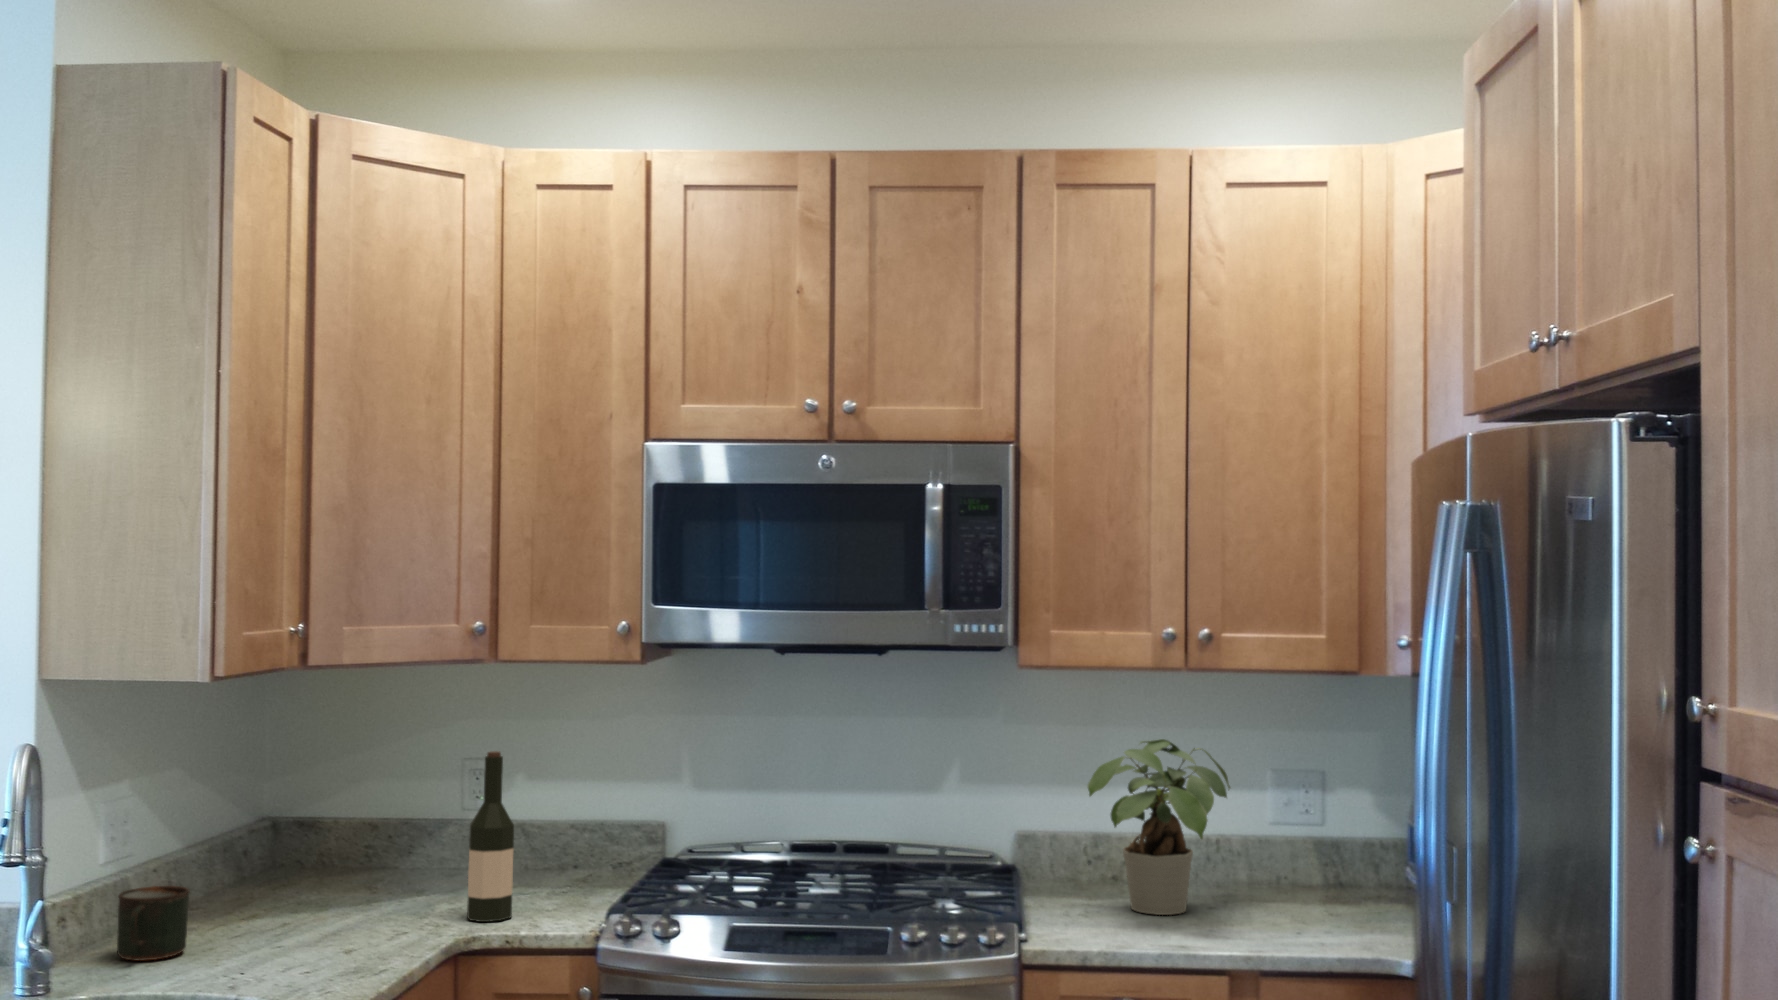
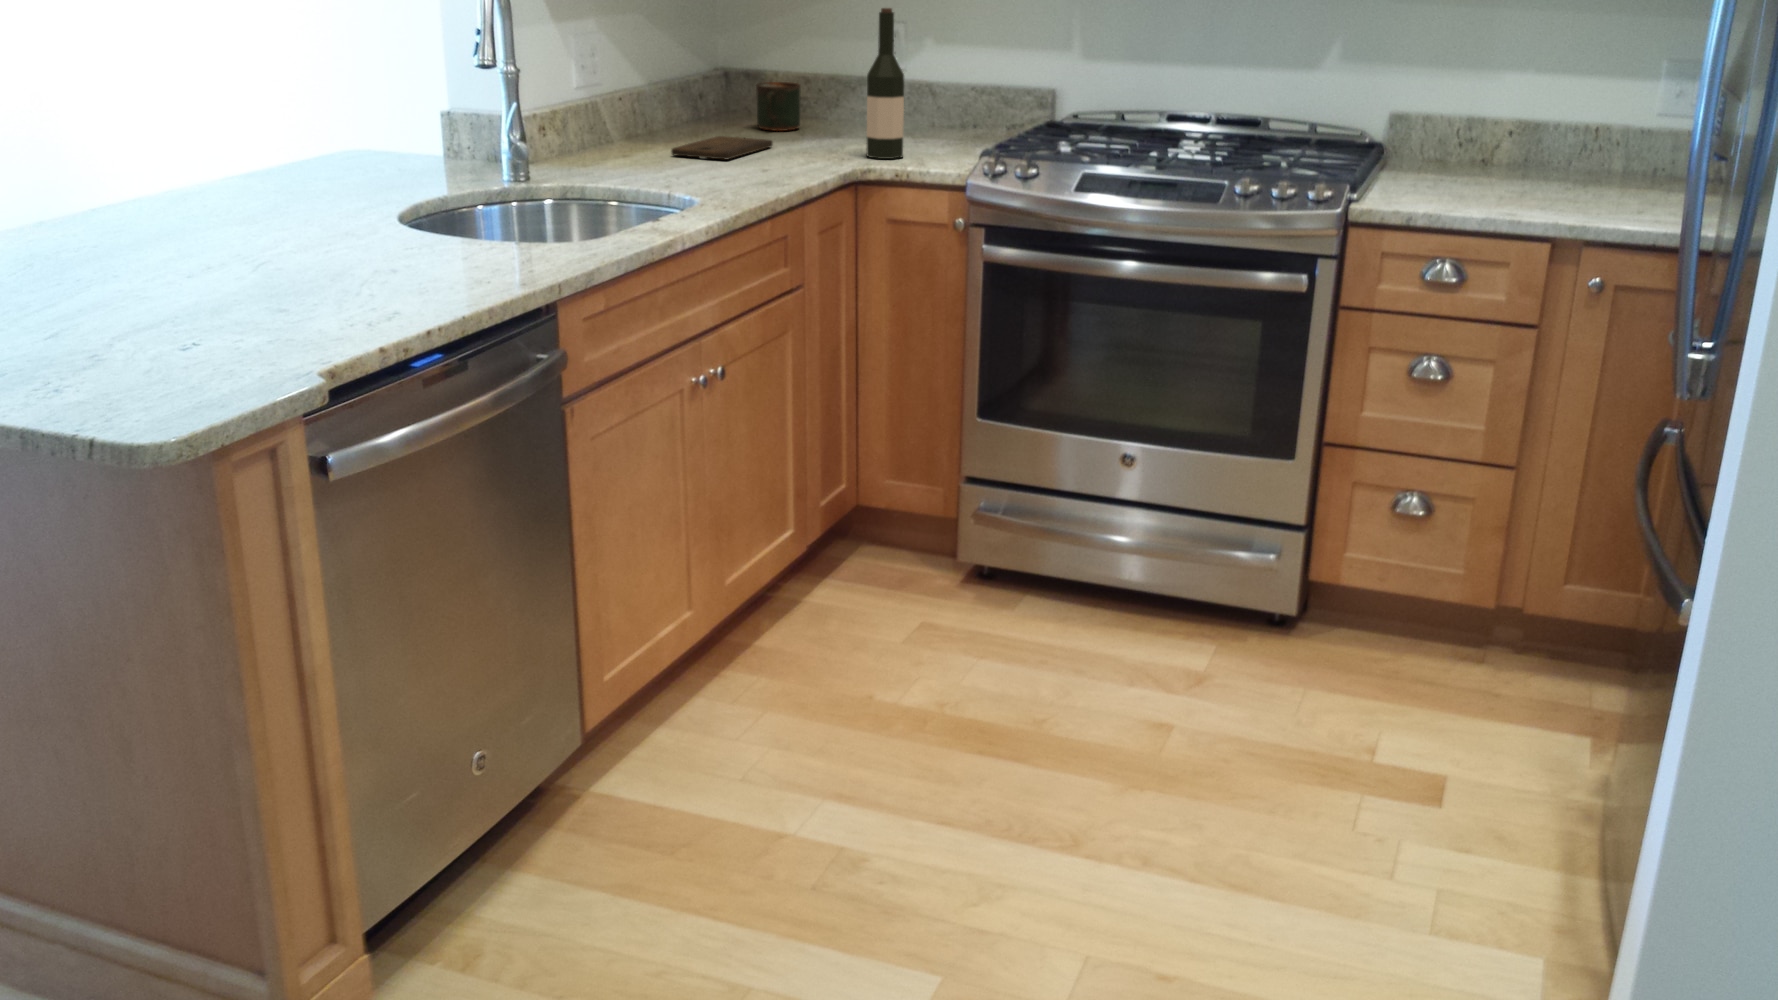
potted plant: present [1088,739,1230,915] -> none [1451,14,1617,192]
mug: present [117,886,190,960] -> present [756,82,800,131]
cutting board: none [221,903,350,938] -> present [671,136,773,159]

